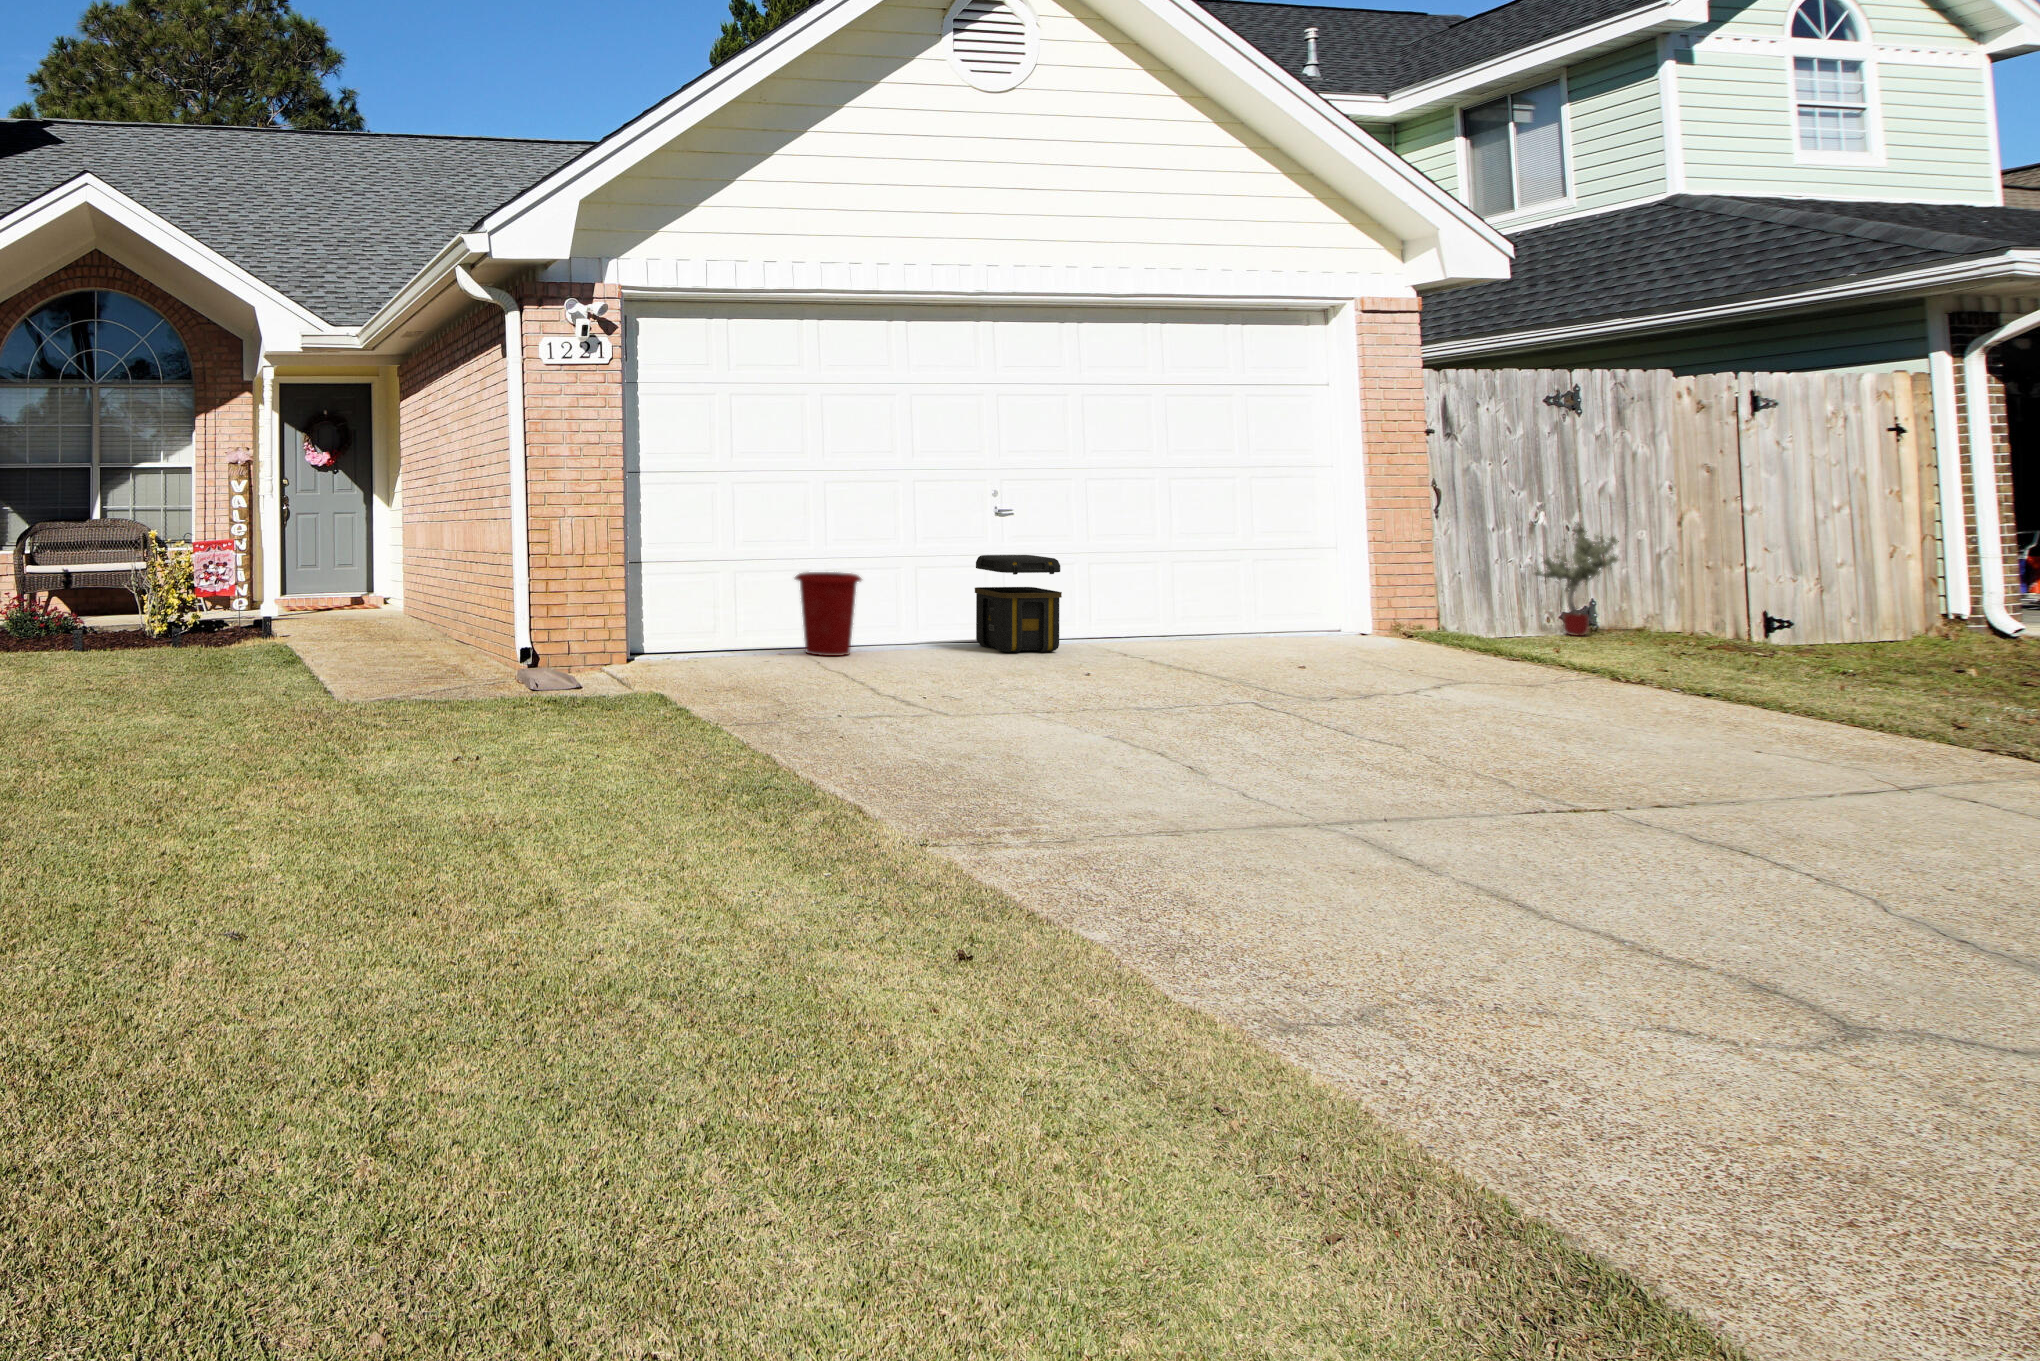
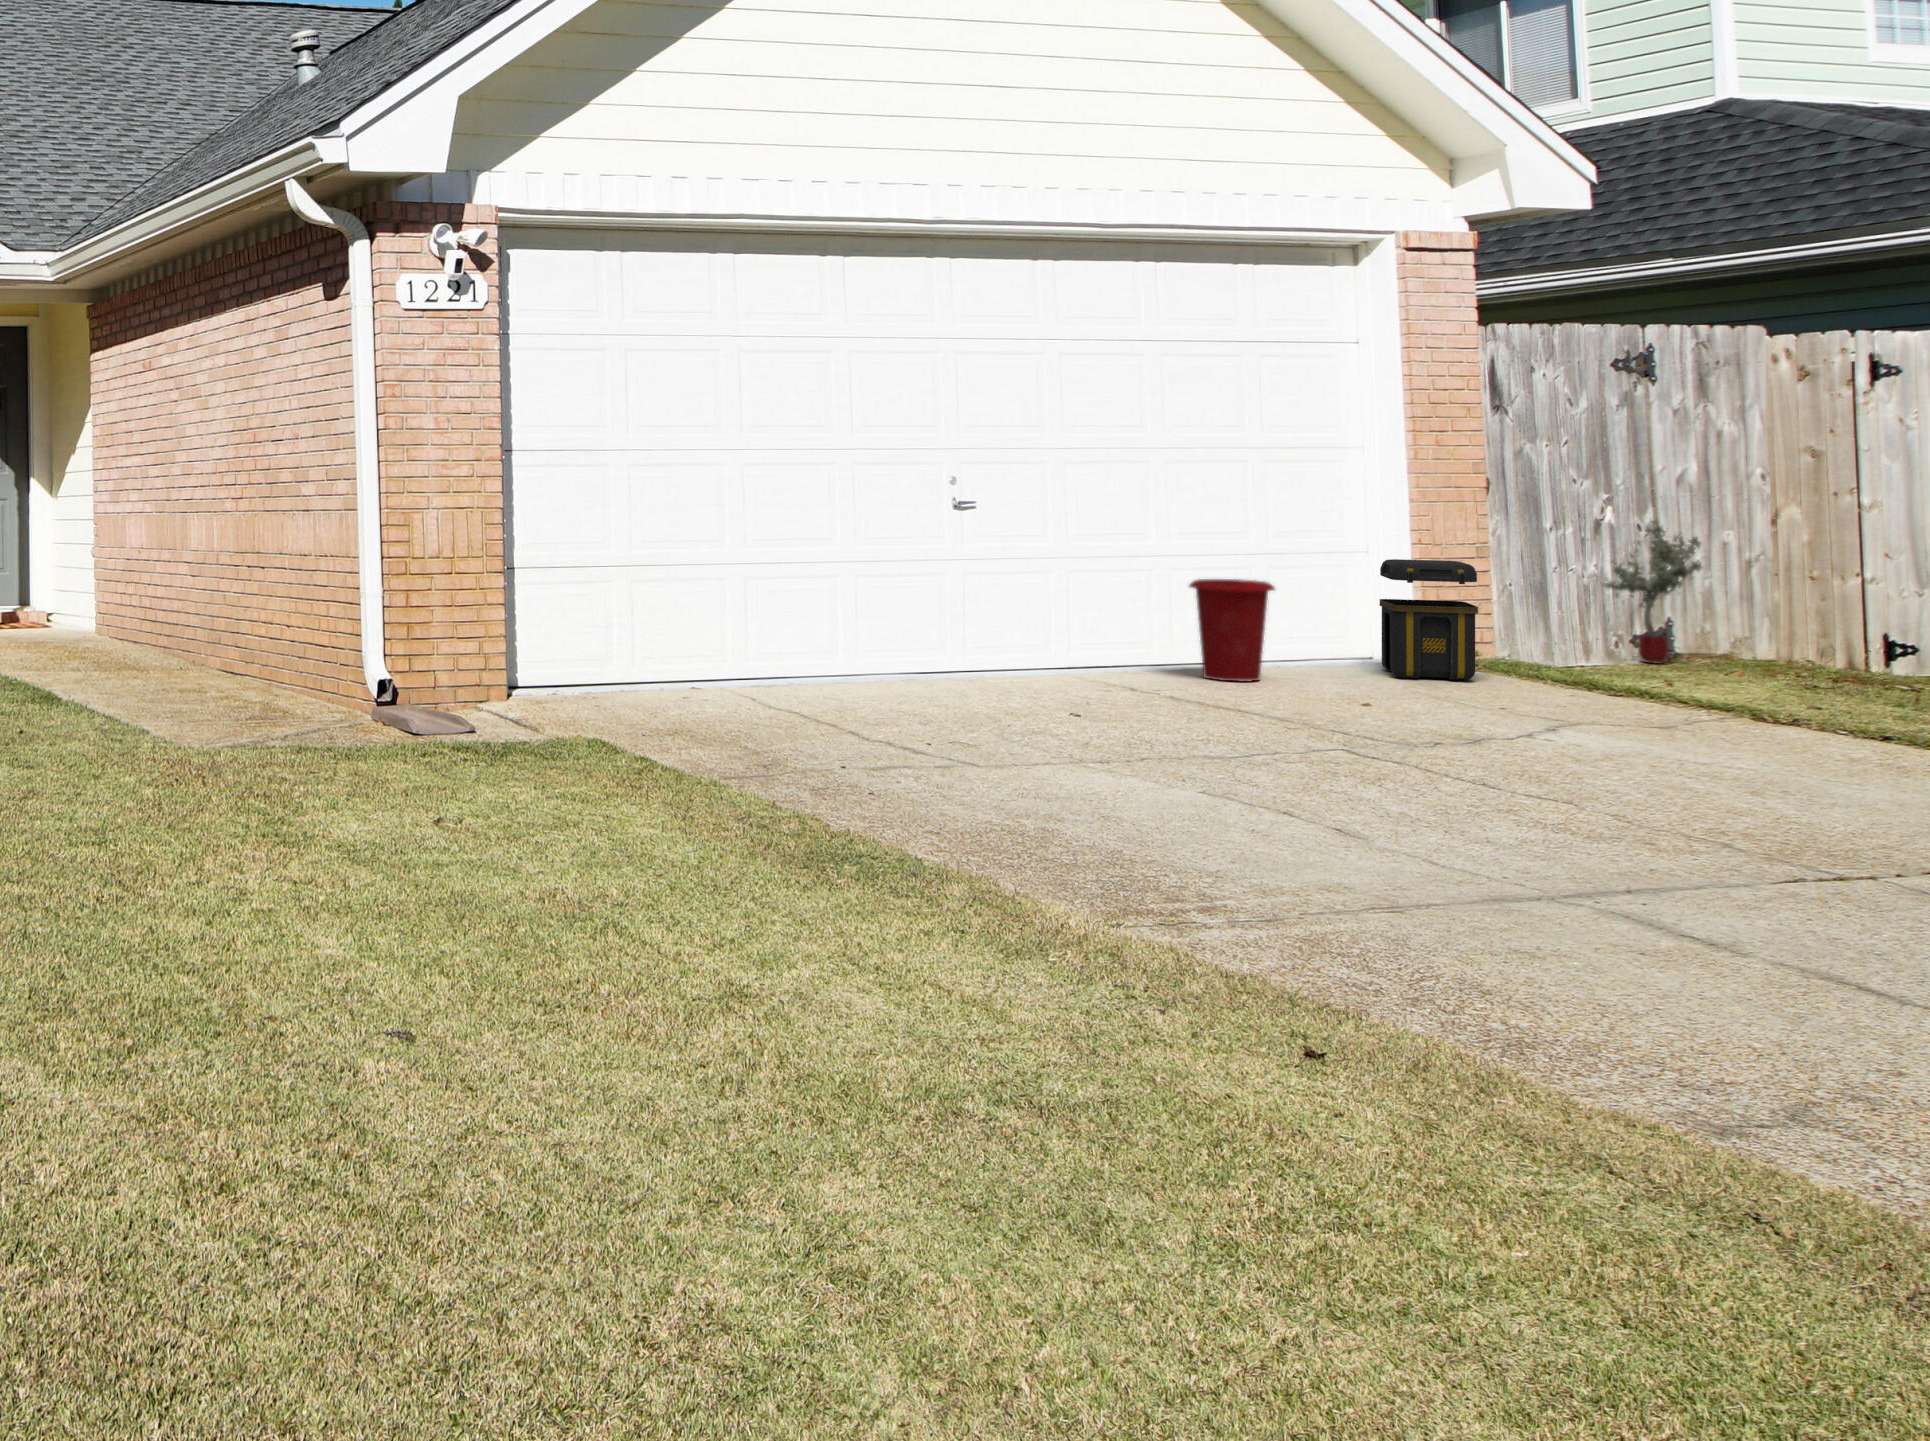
toolbox: present [975,555,1062,652] -> present [1379,559,1478,680]
waste bin: present [795,572,861,656] -> present [1189,579,1275,681]

